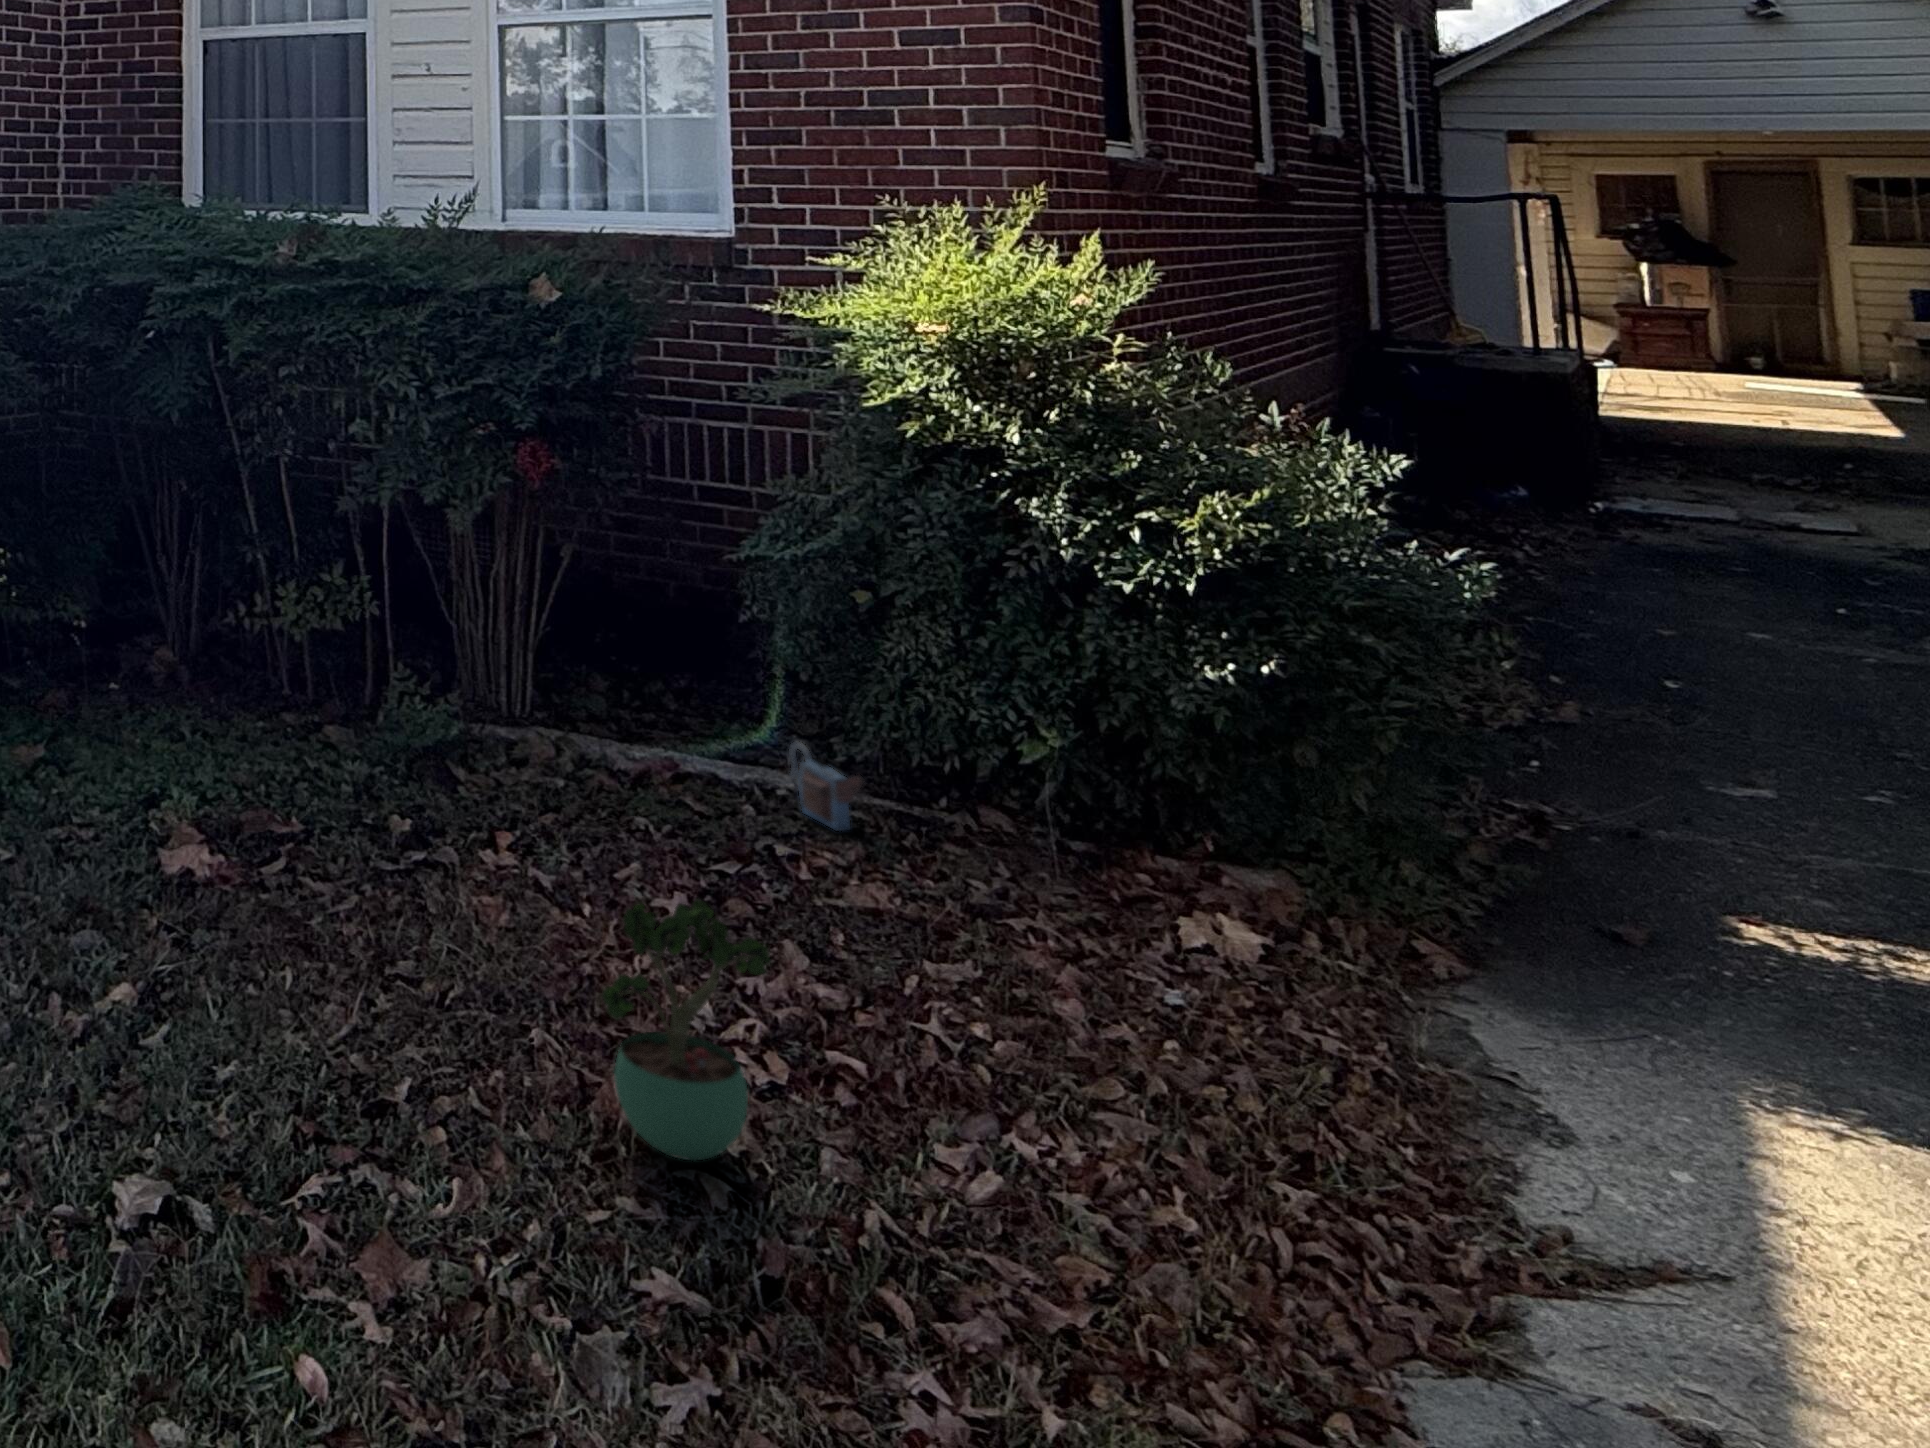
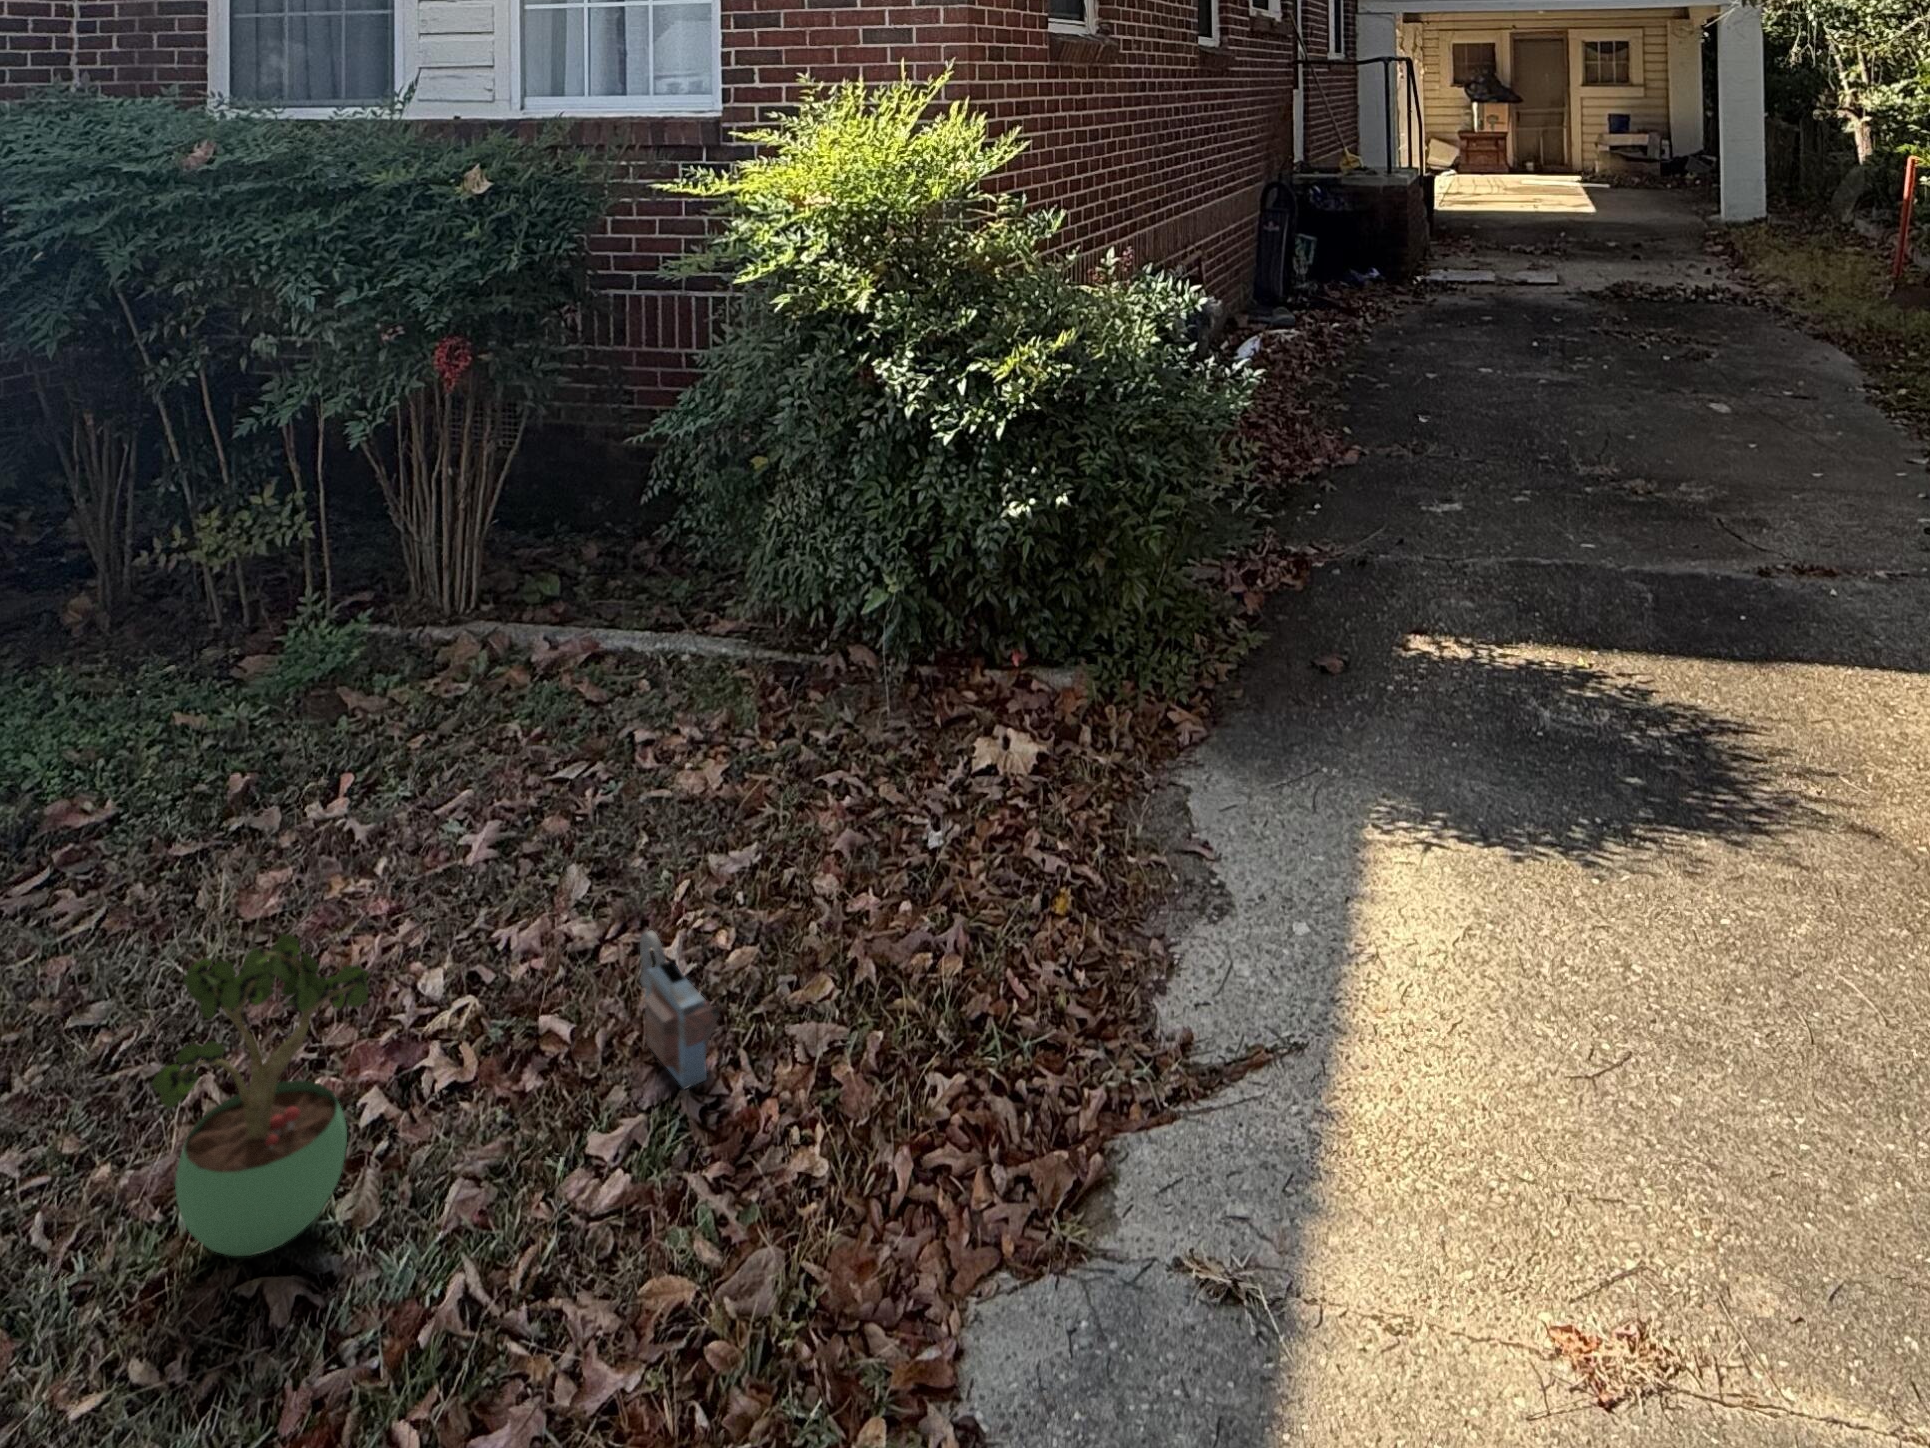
watering can: present [789,742,864,831] -> present [640,930,720,1089]

